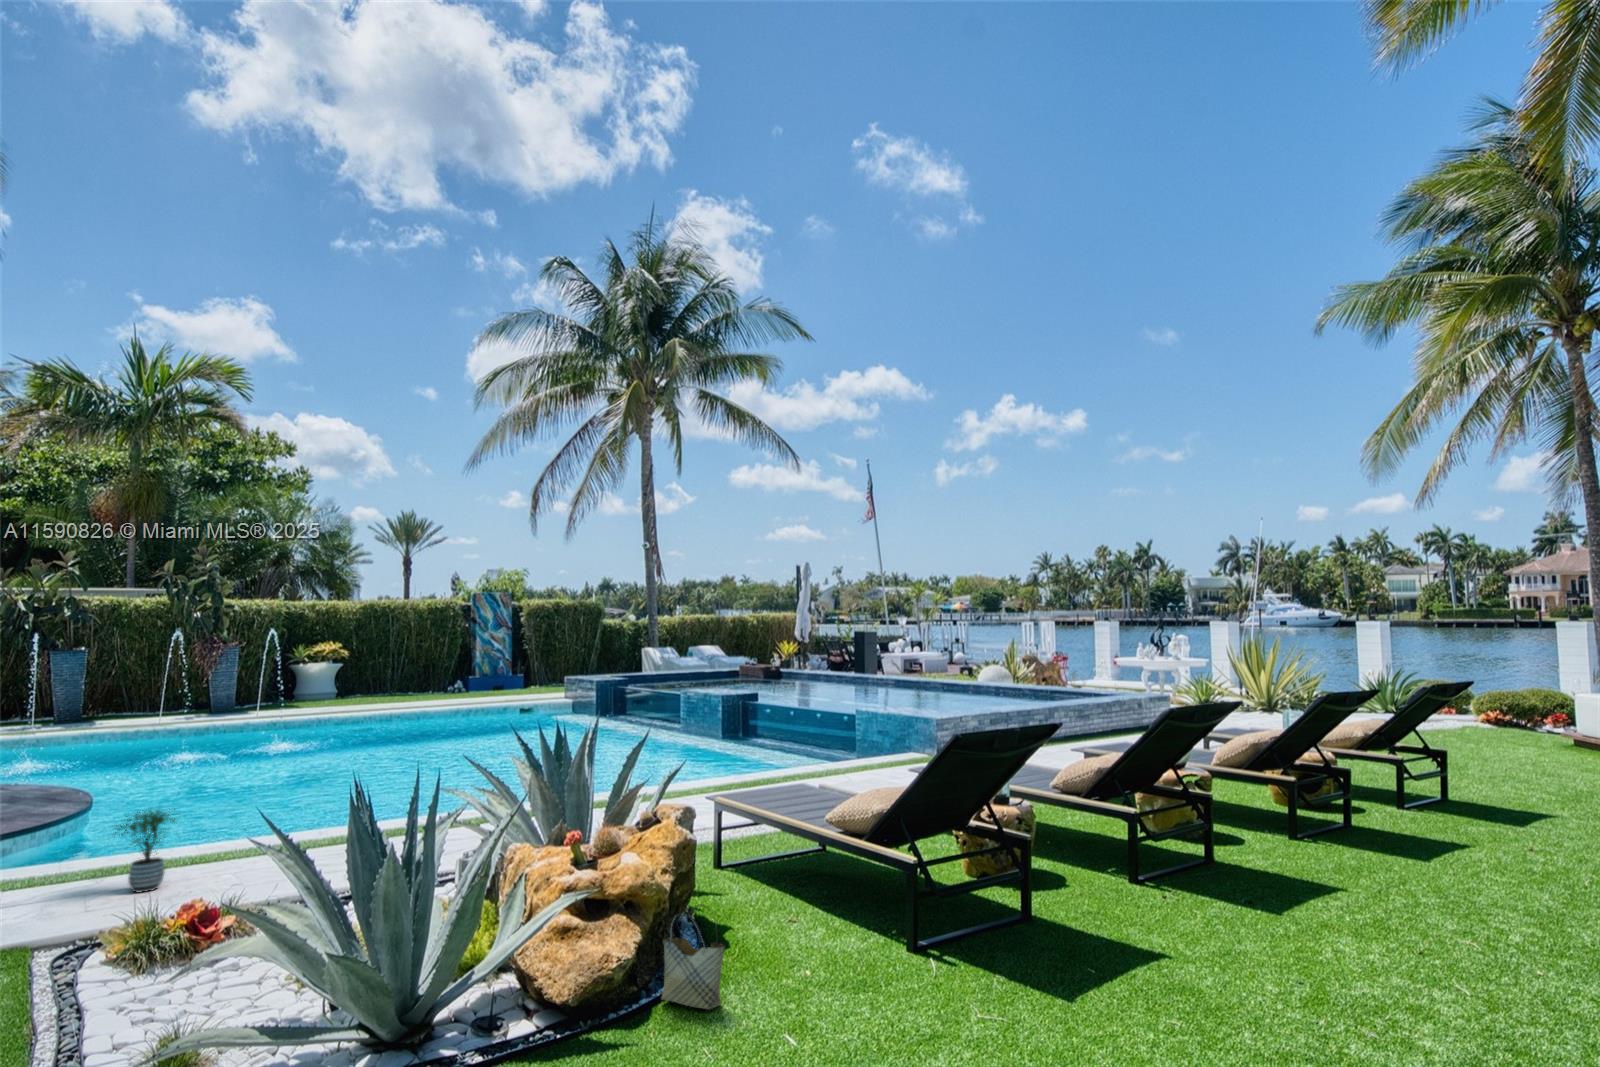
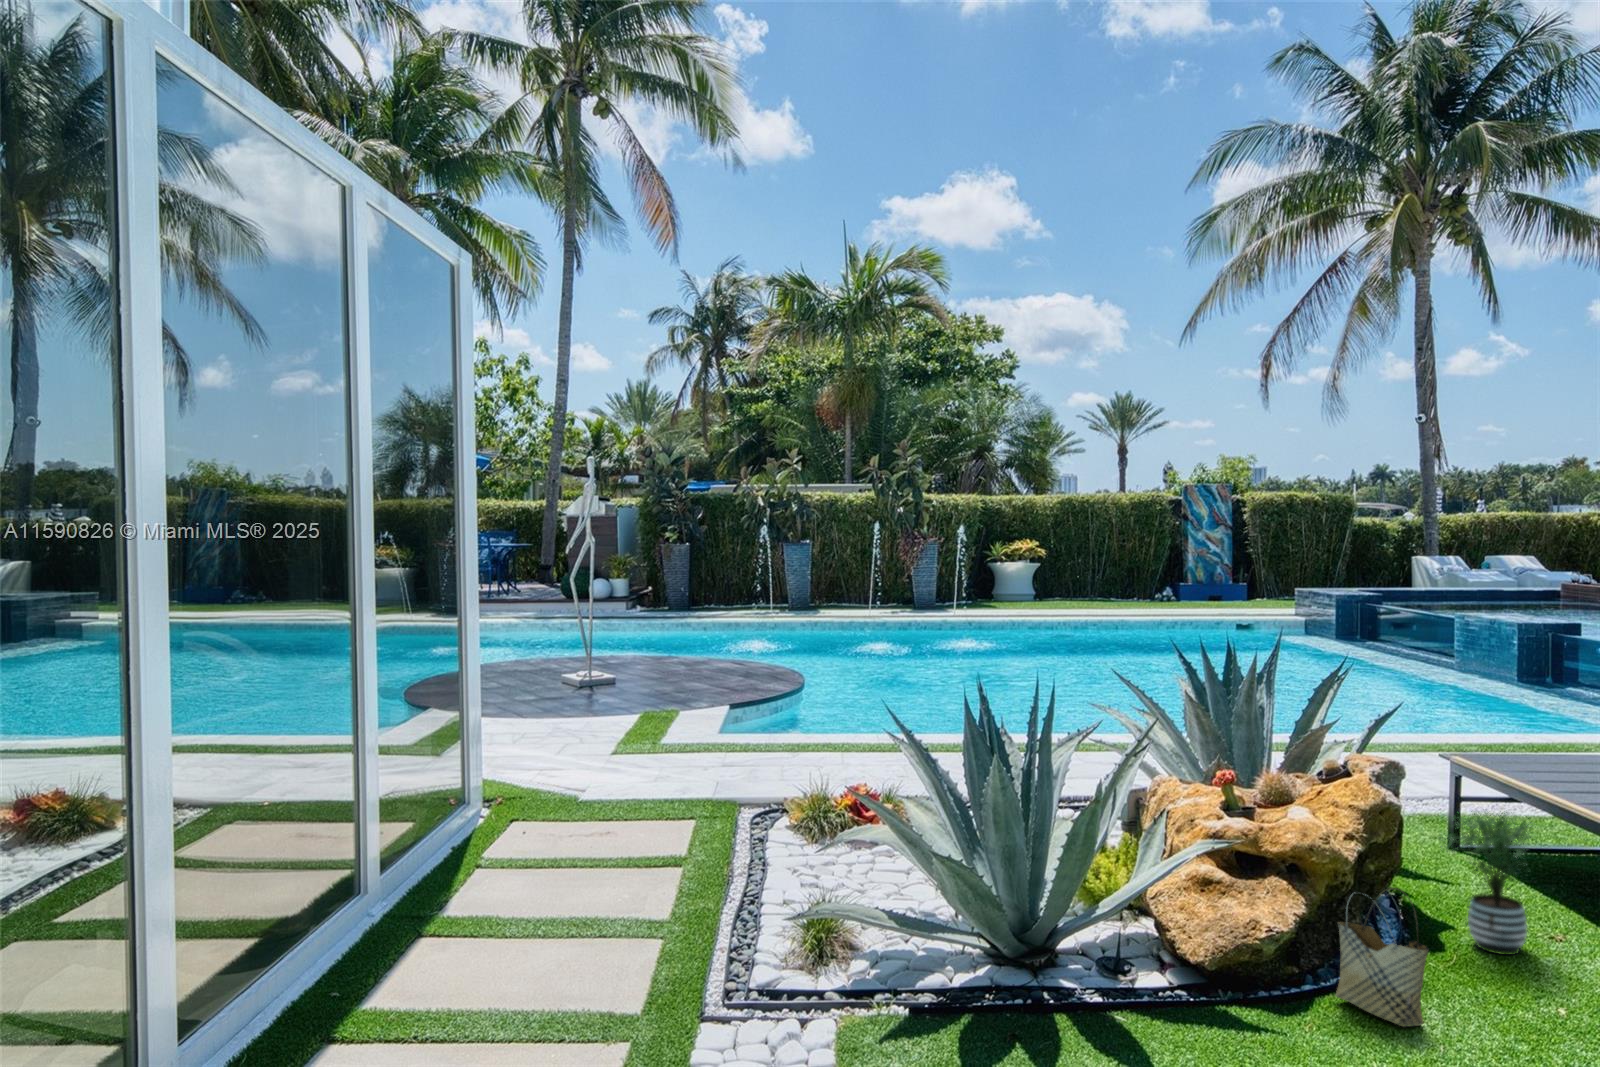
potted plant: present [113,809,179,892] -> present [1439,811,1535,955]

